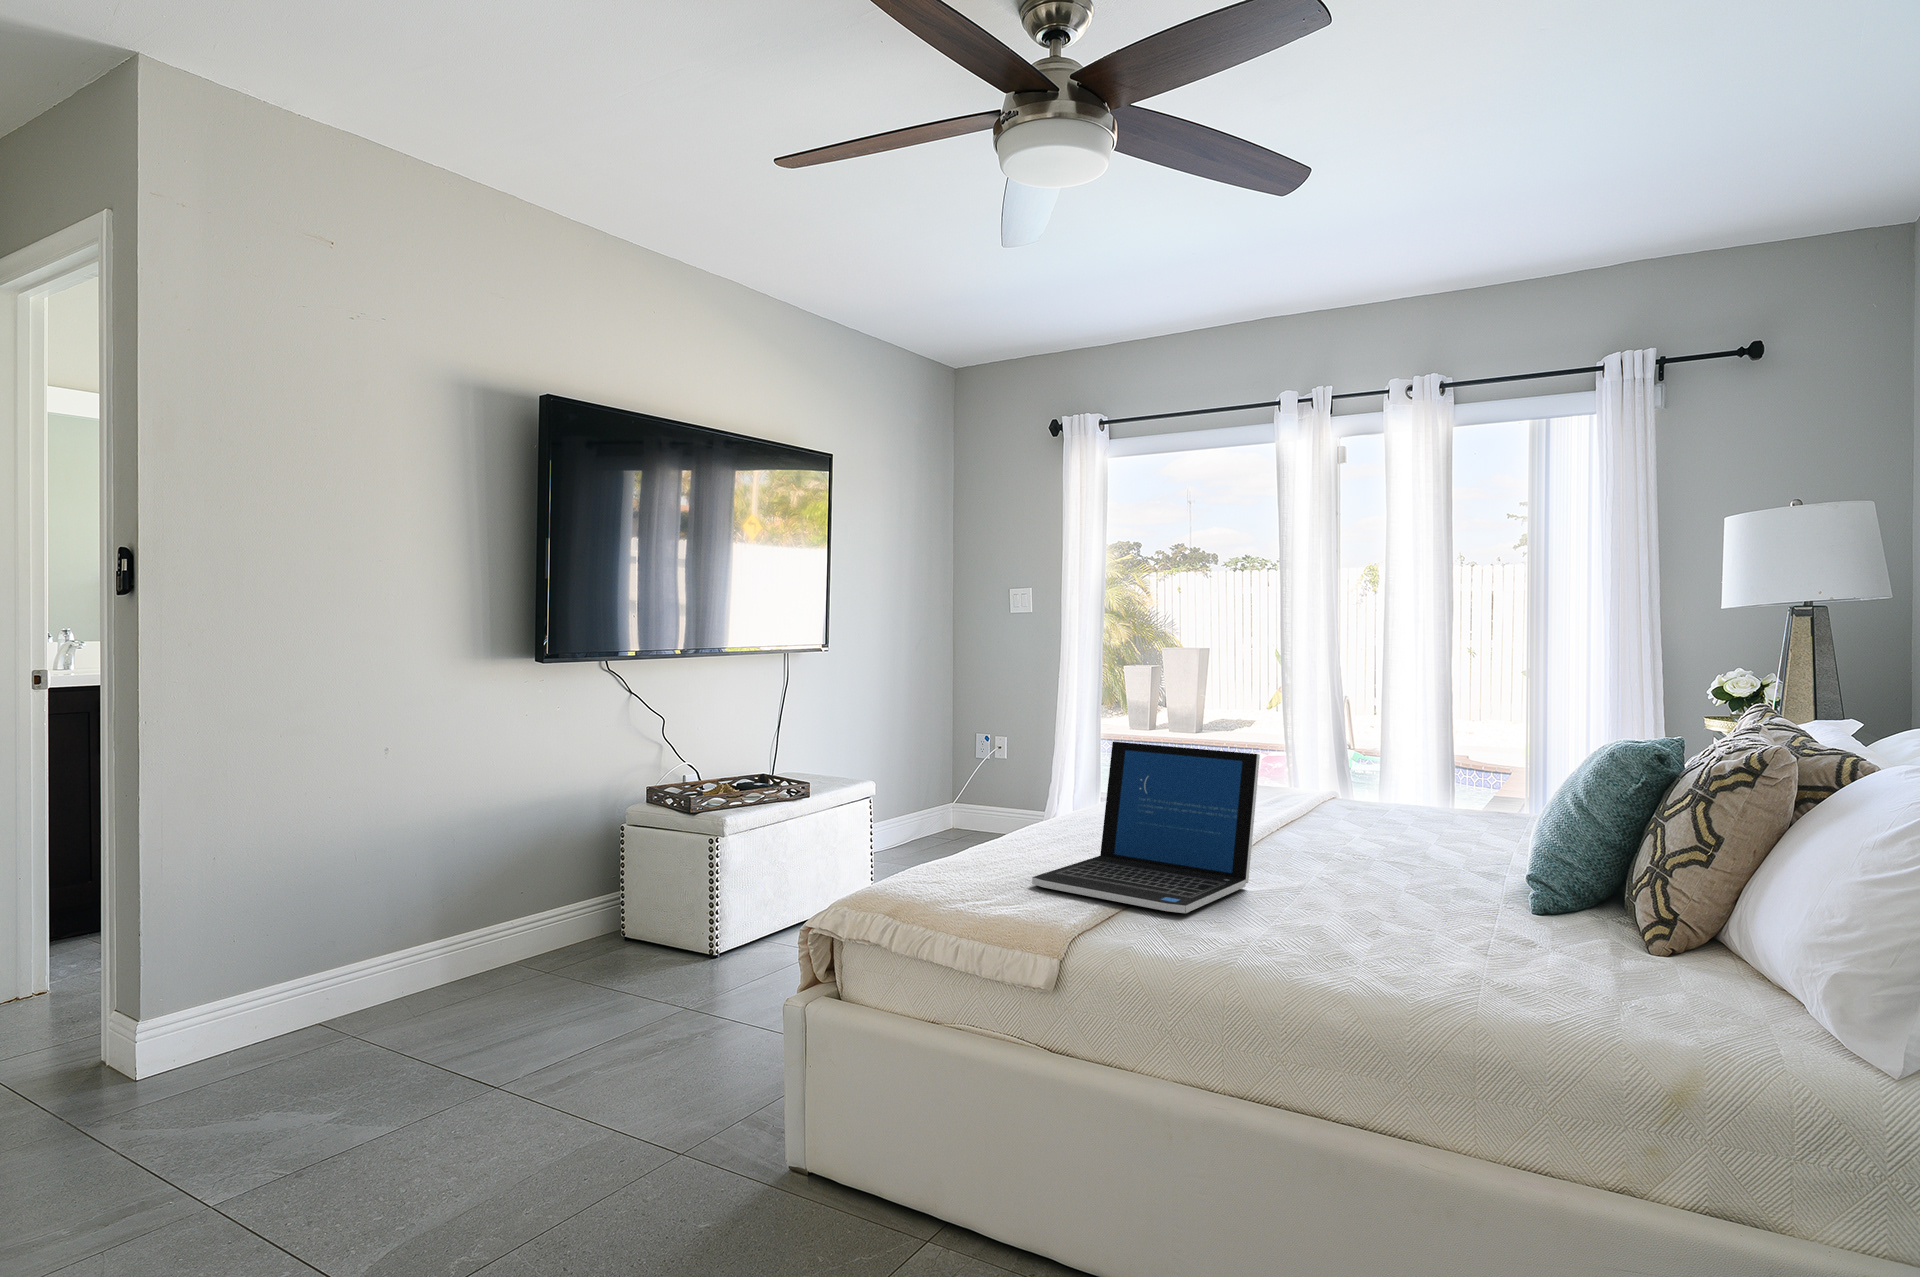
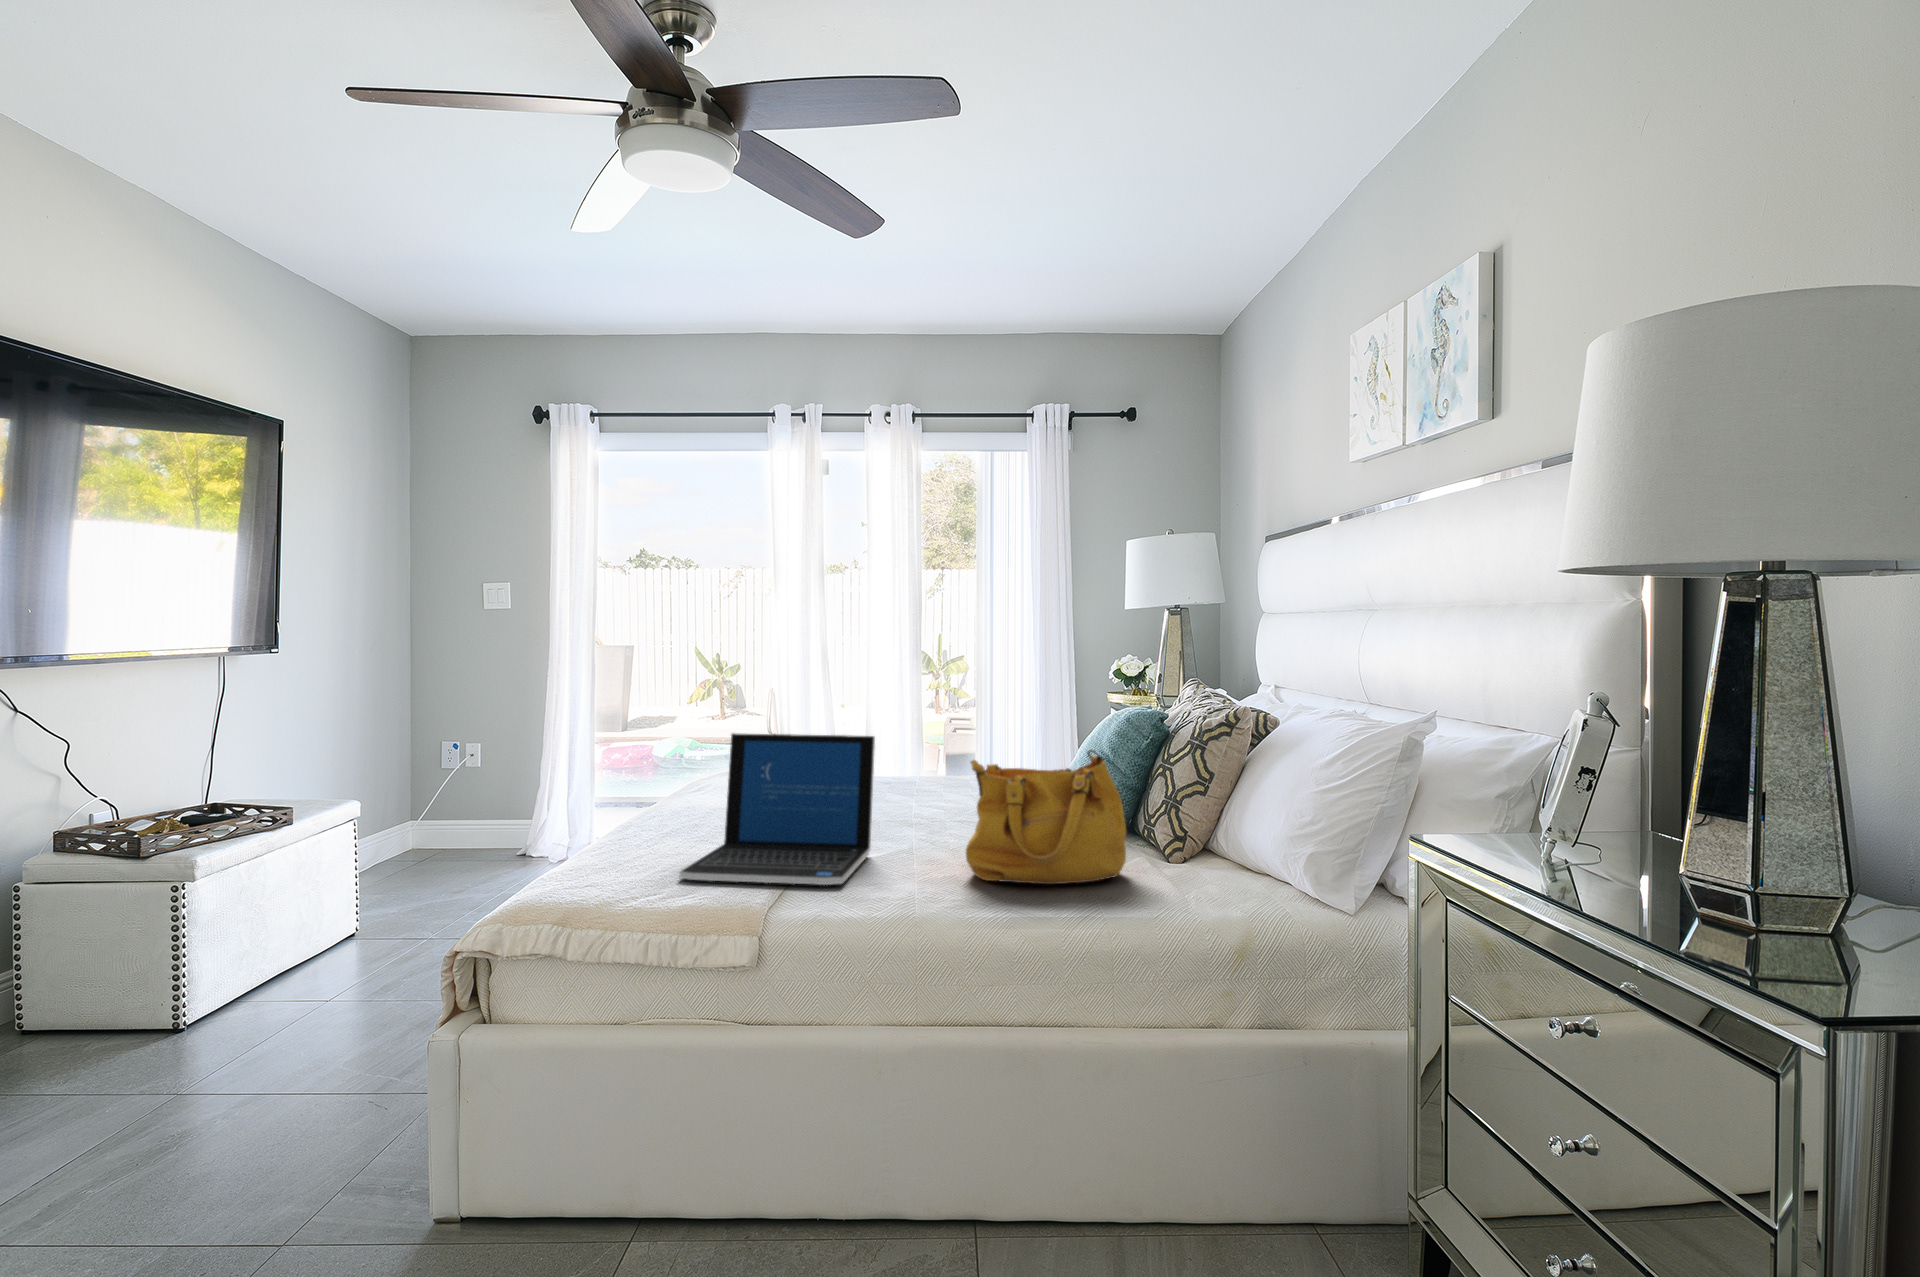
handbag: none [1337,789,1558,957] -> present [966,750,1126,884]

